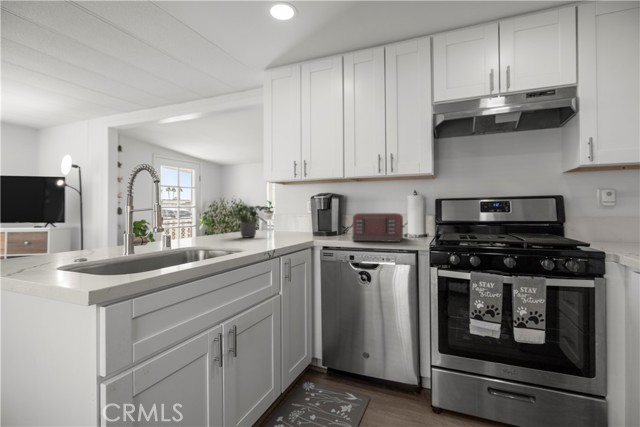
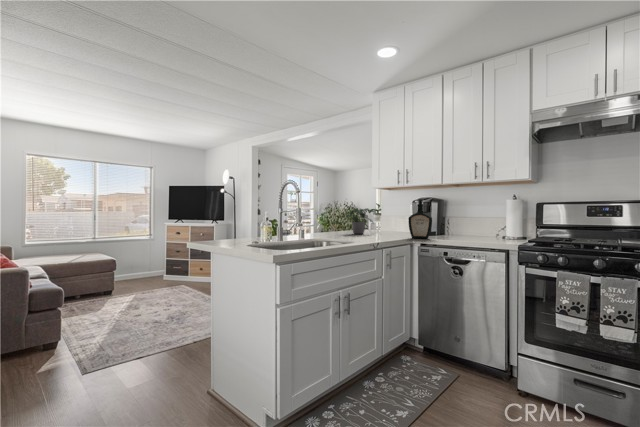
bottle: none [309,194,336,241] -> present [409,199,432,239]
toaster: present [352,213,403,242] -> none [446,216,500,242]

